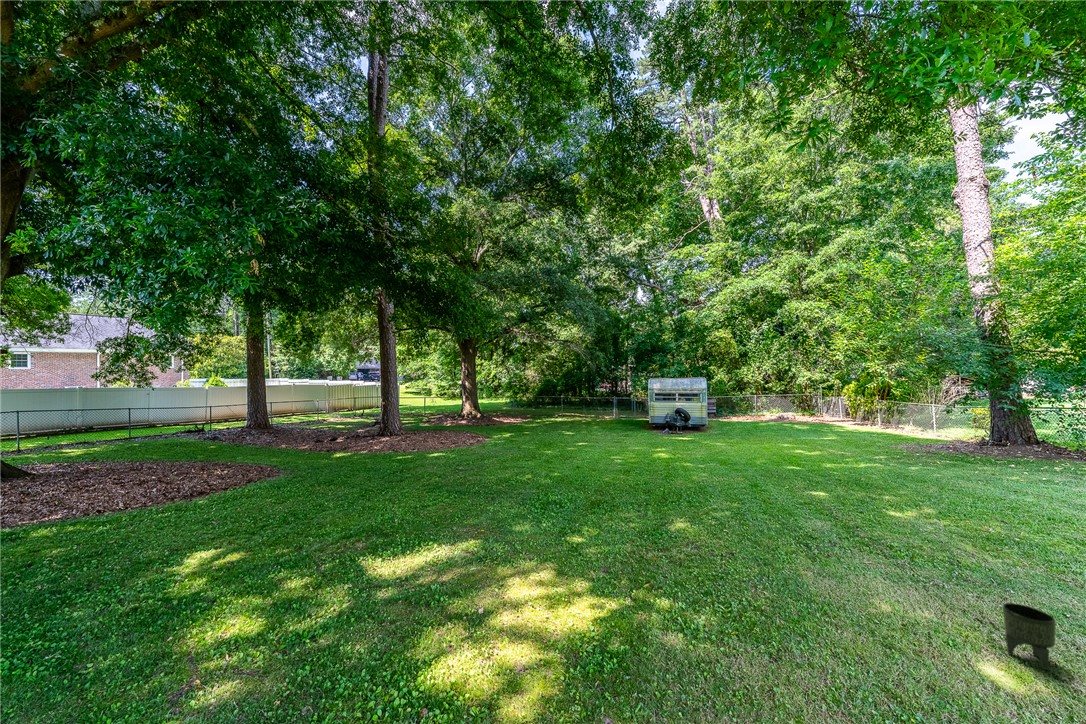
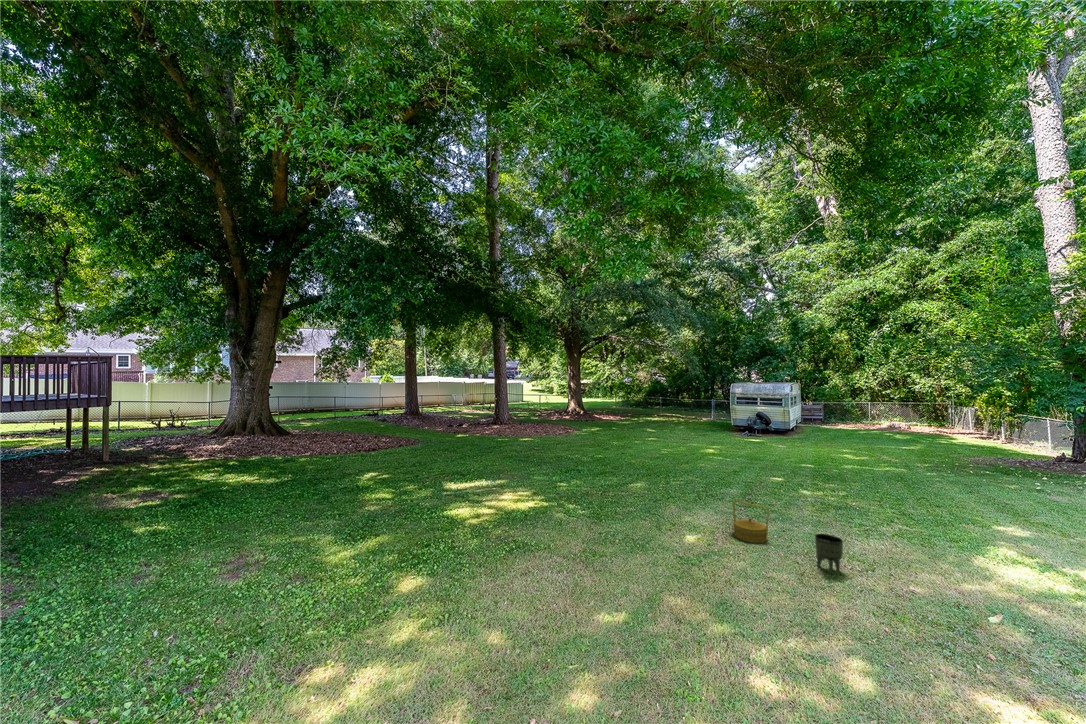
basket: none [830,550,891,616] -> present [733,500,769,543]

